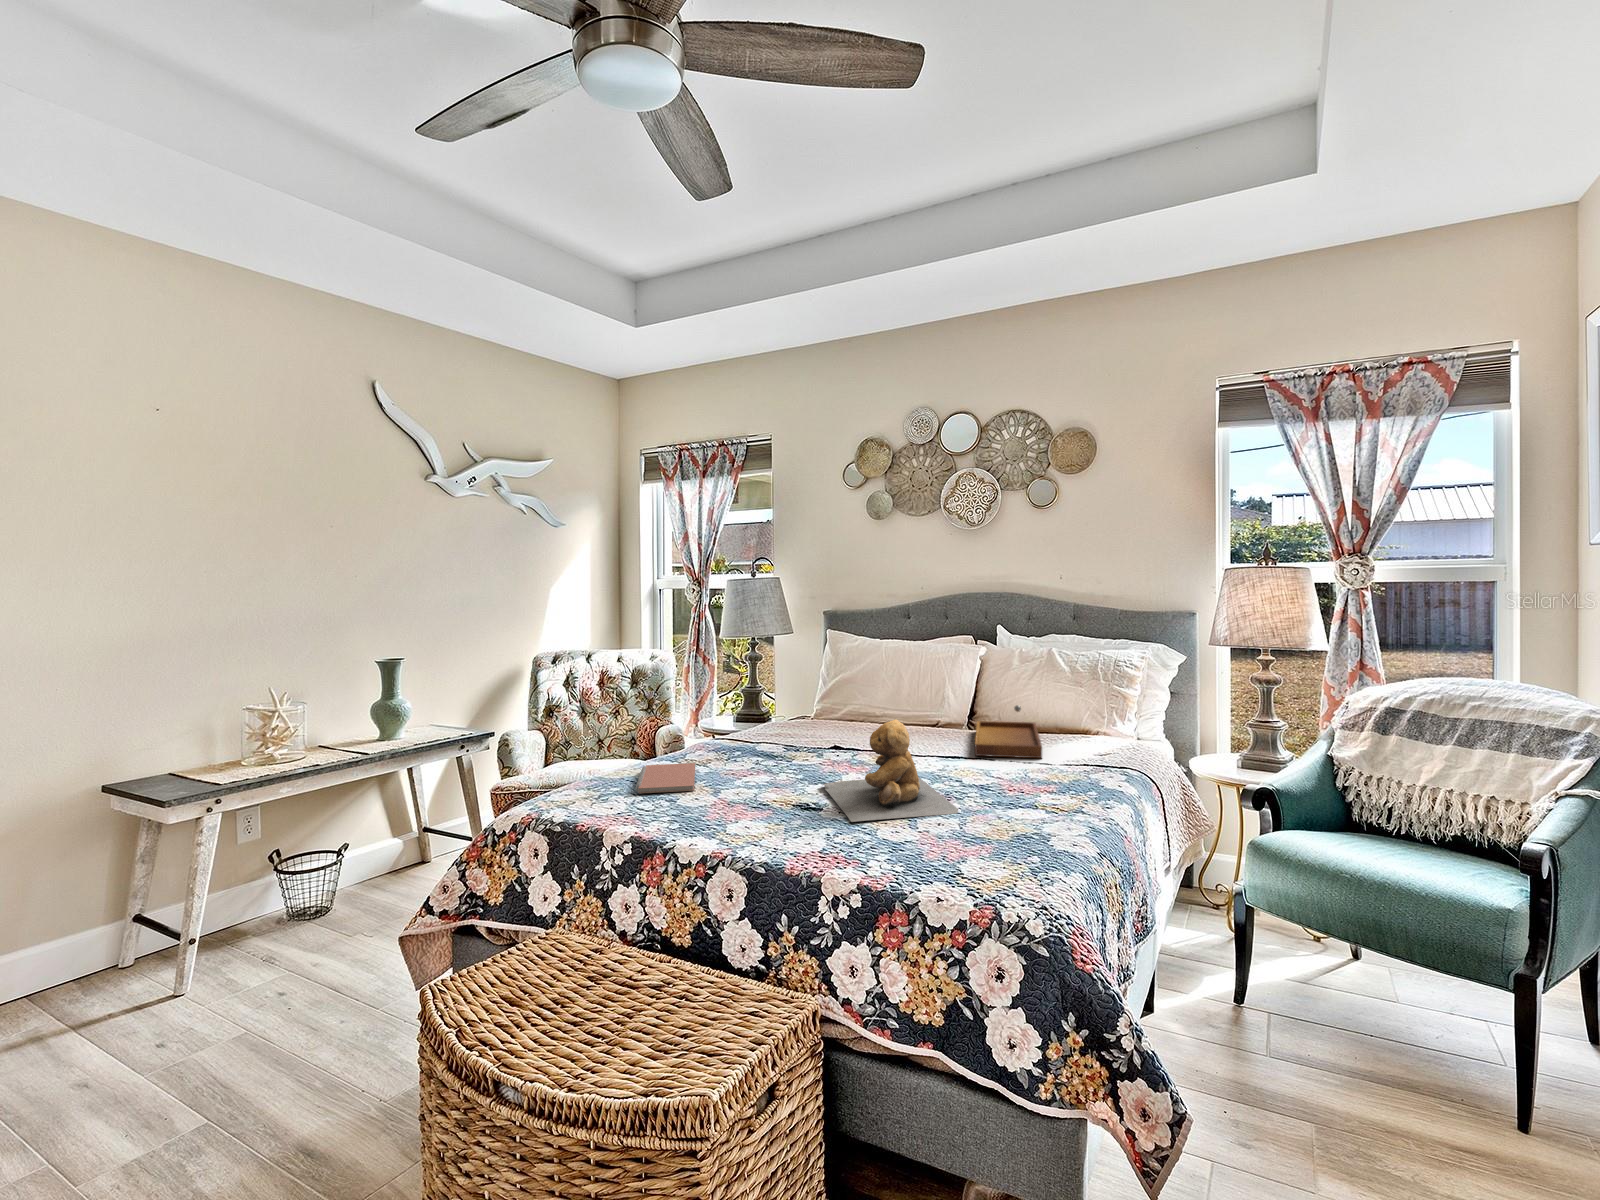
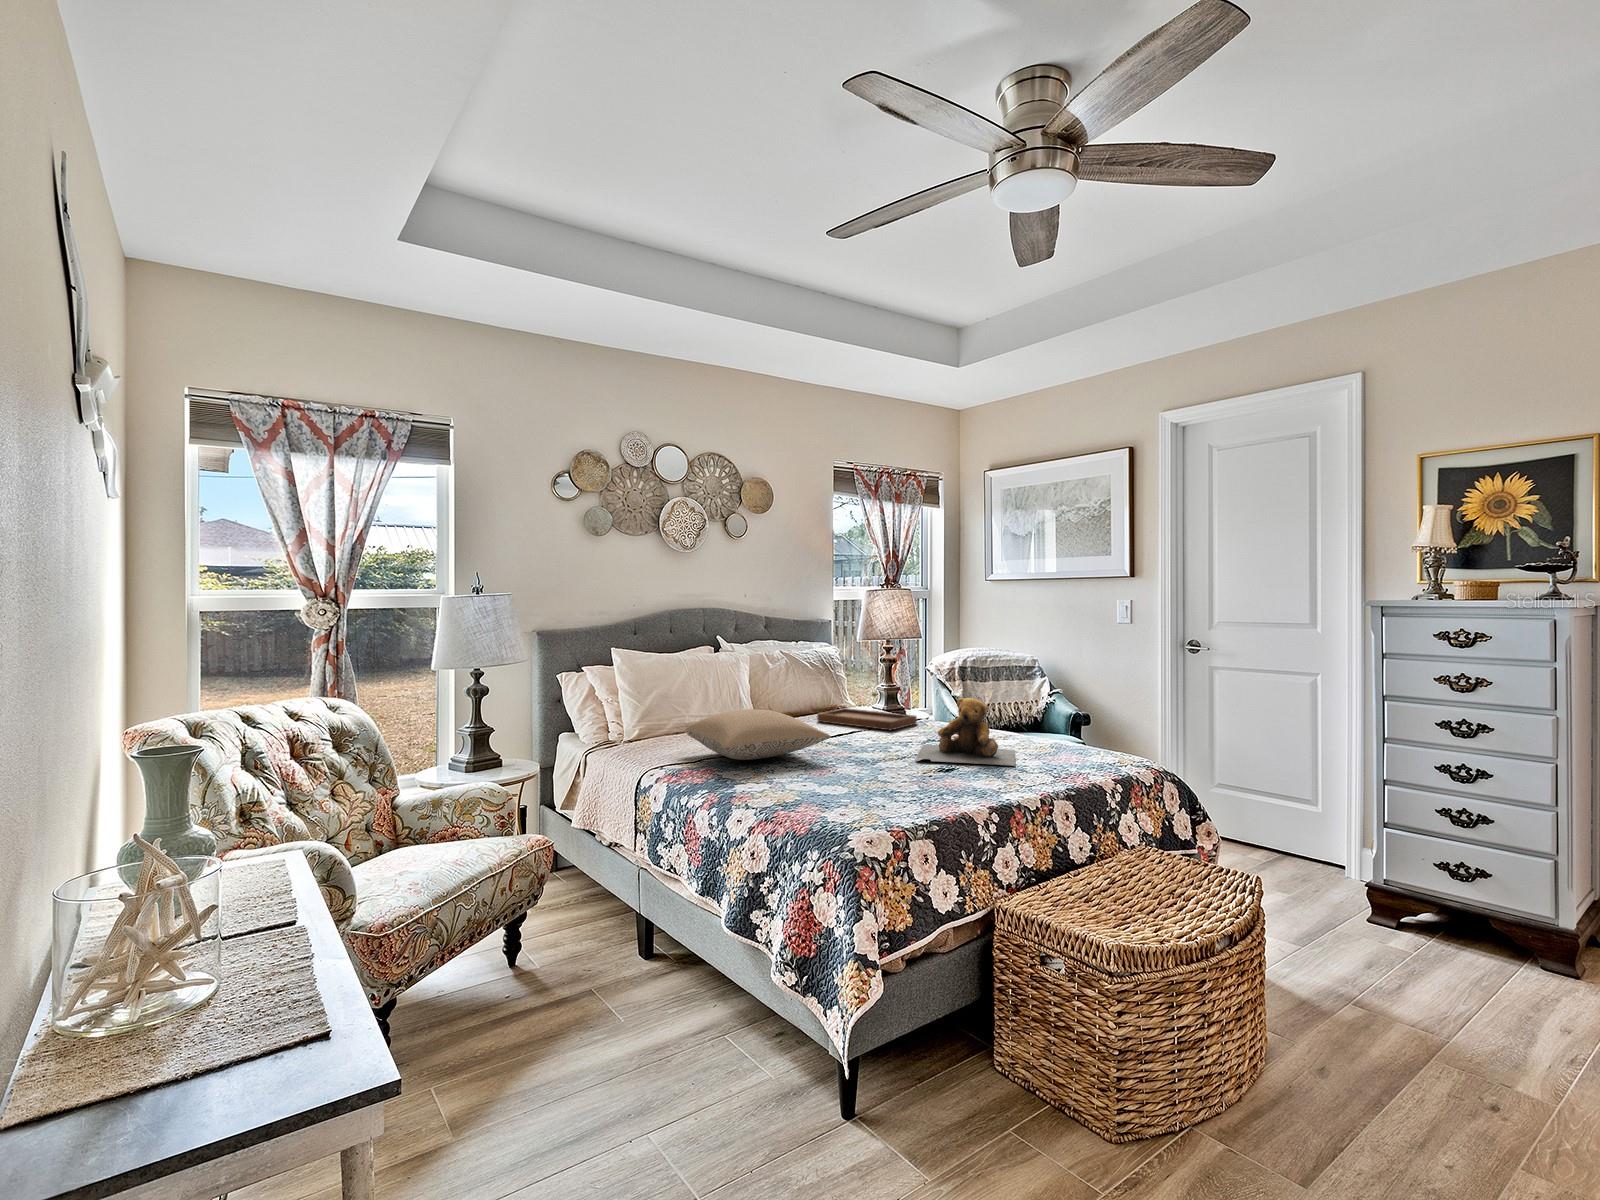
pillow: none [699,695,856,746] -> present [685,709,831,760]
notebook: present [635,763,695,793] -> none [780,777,878,799]

